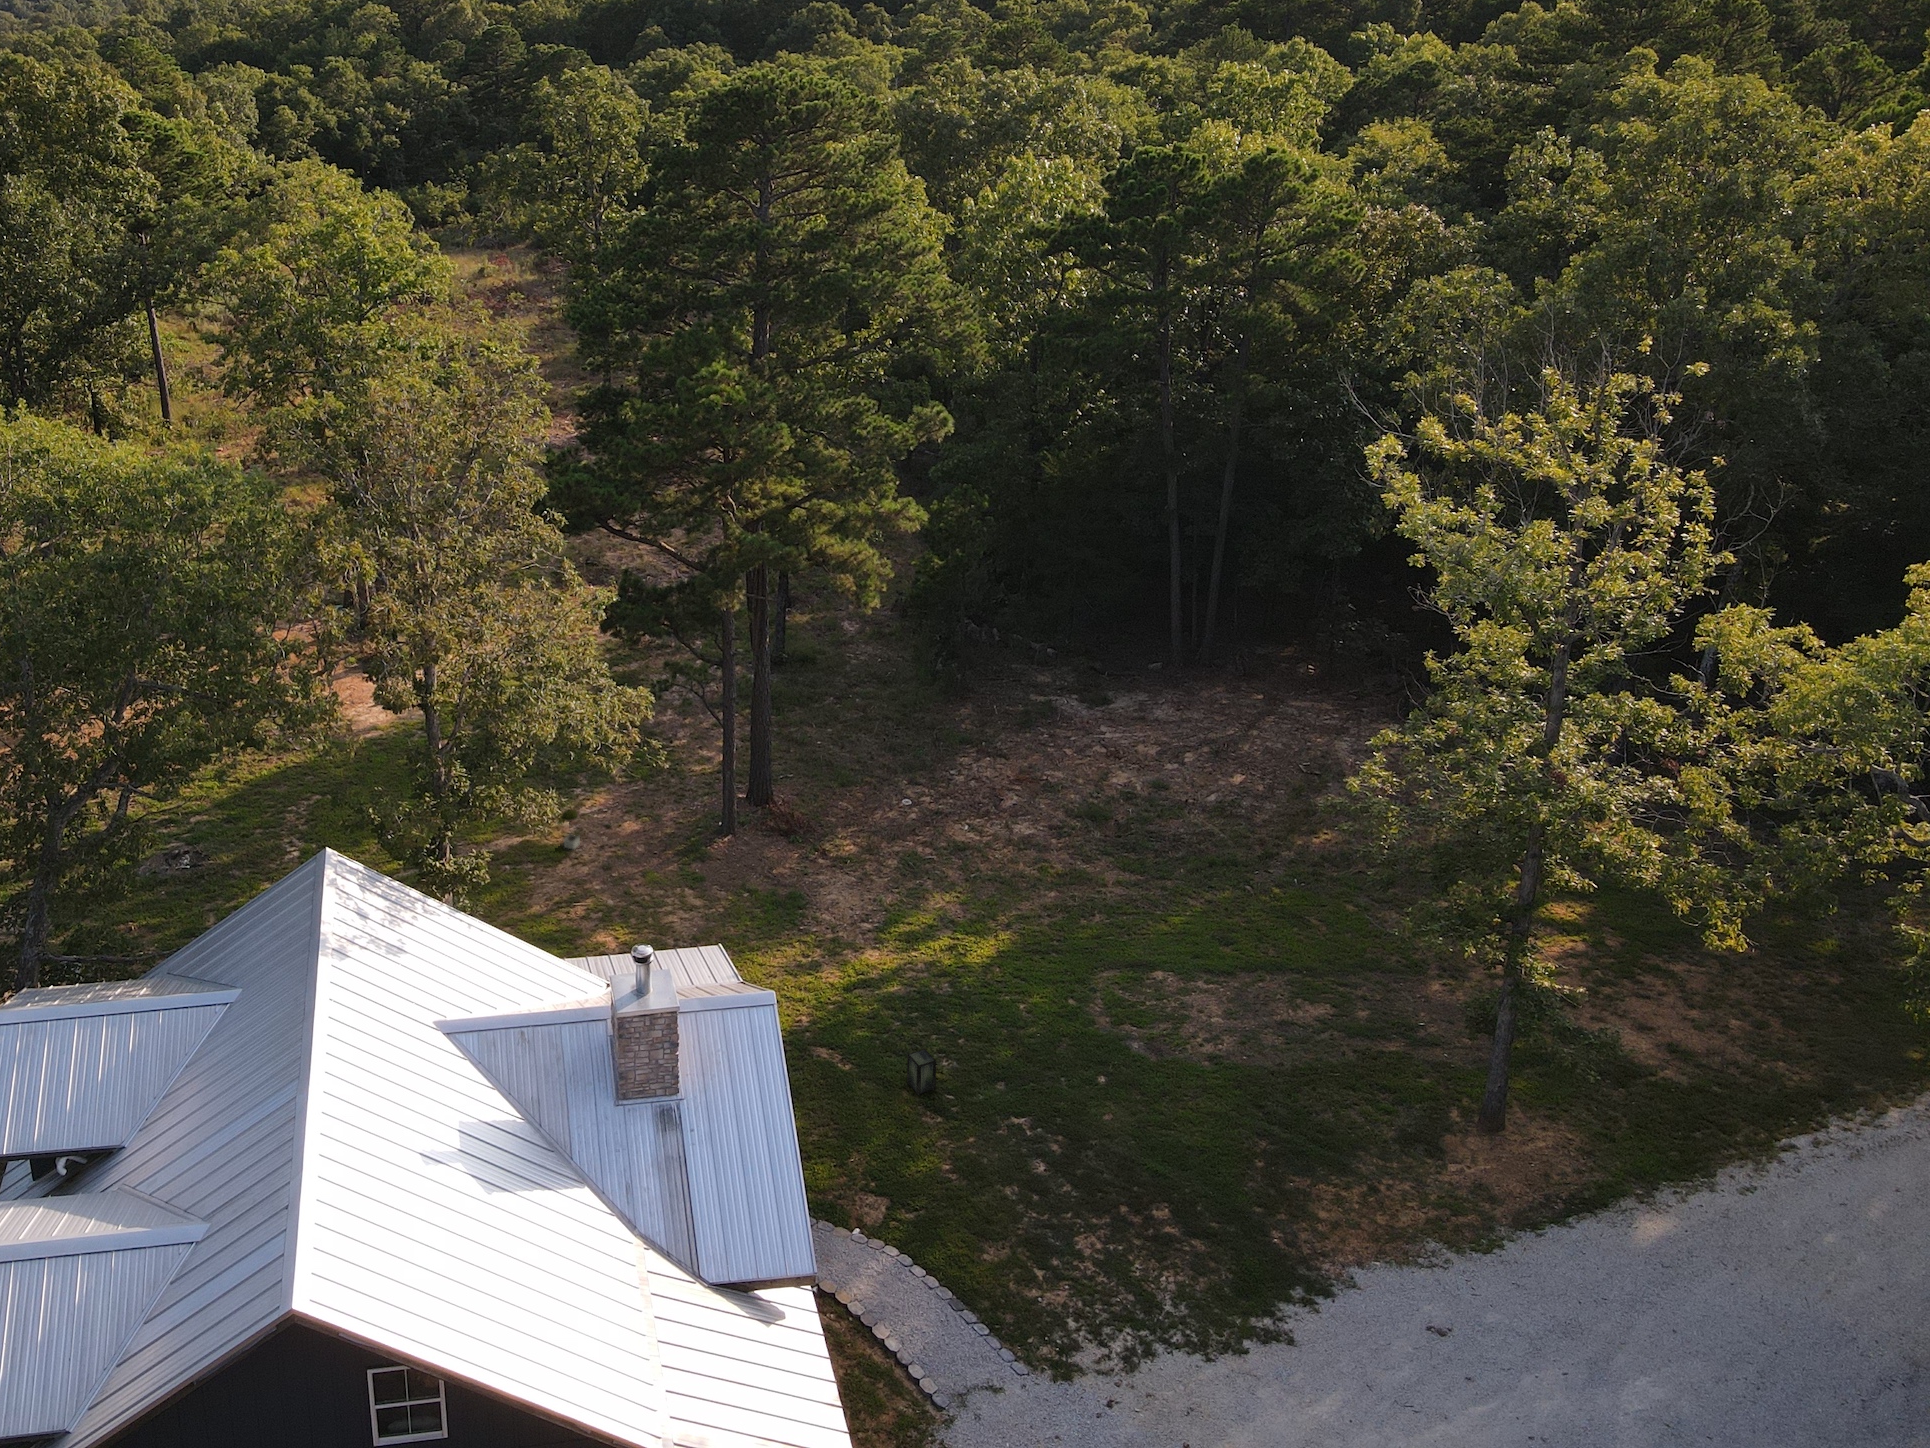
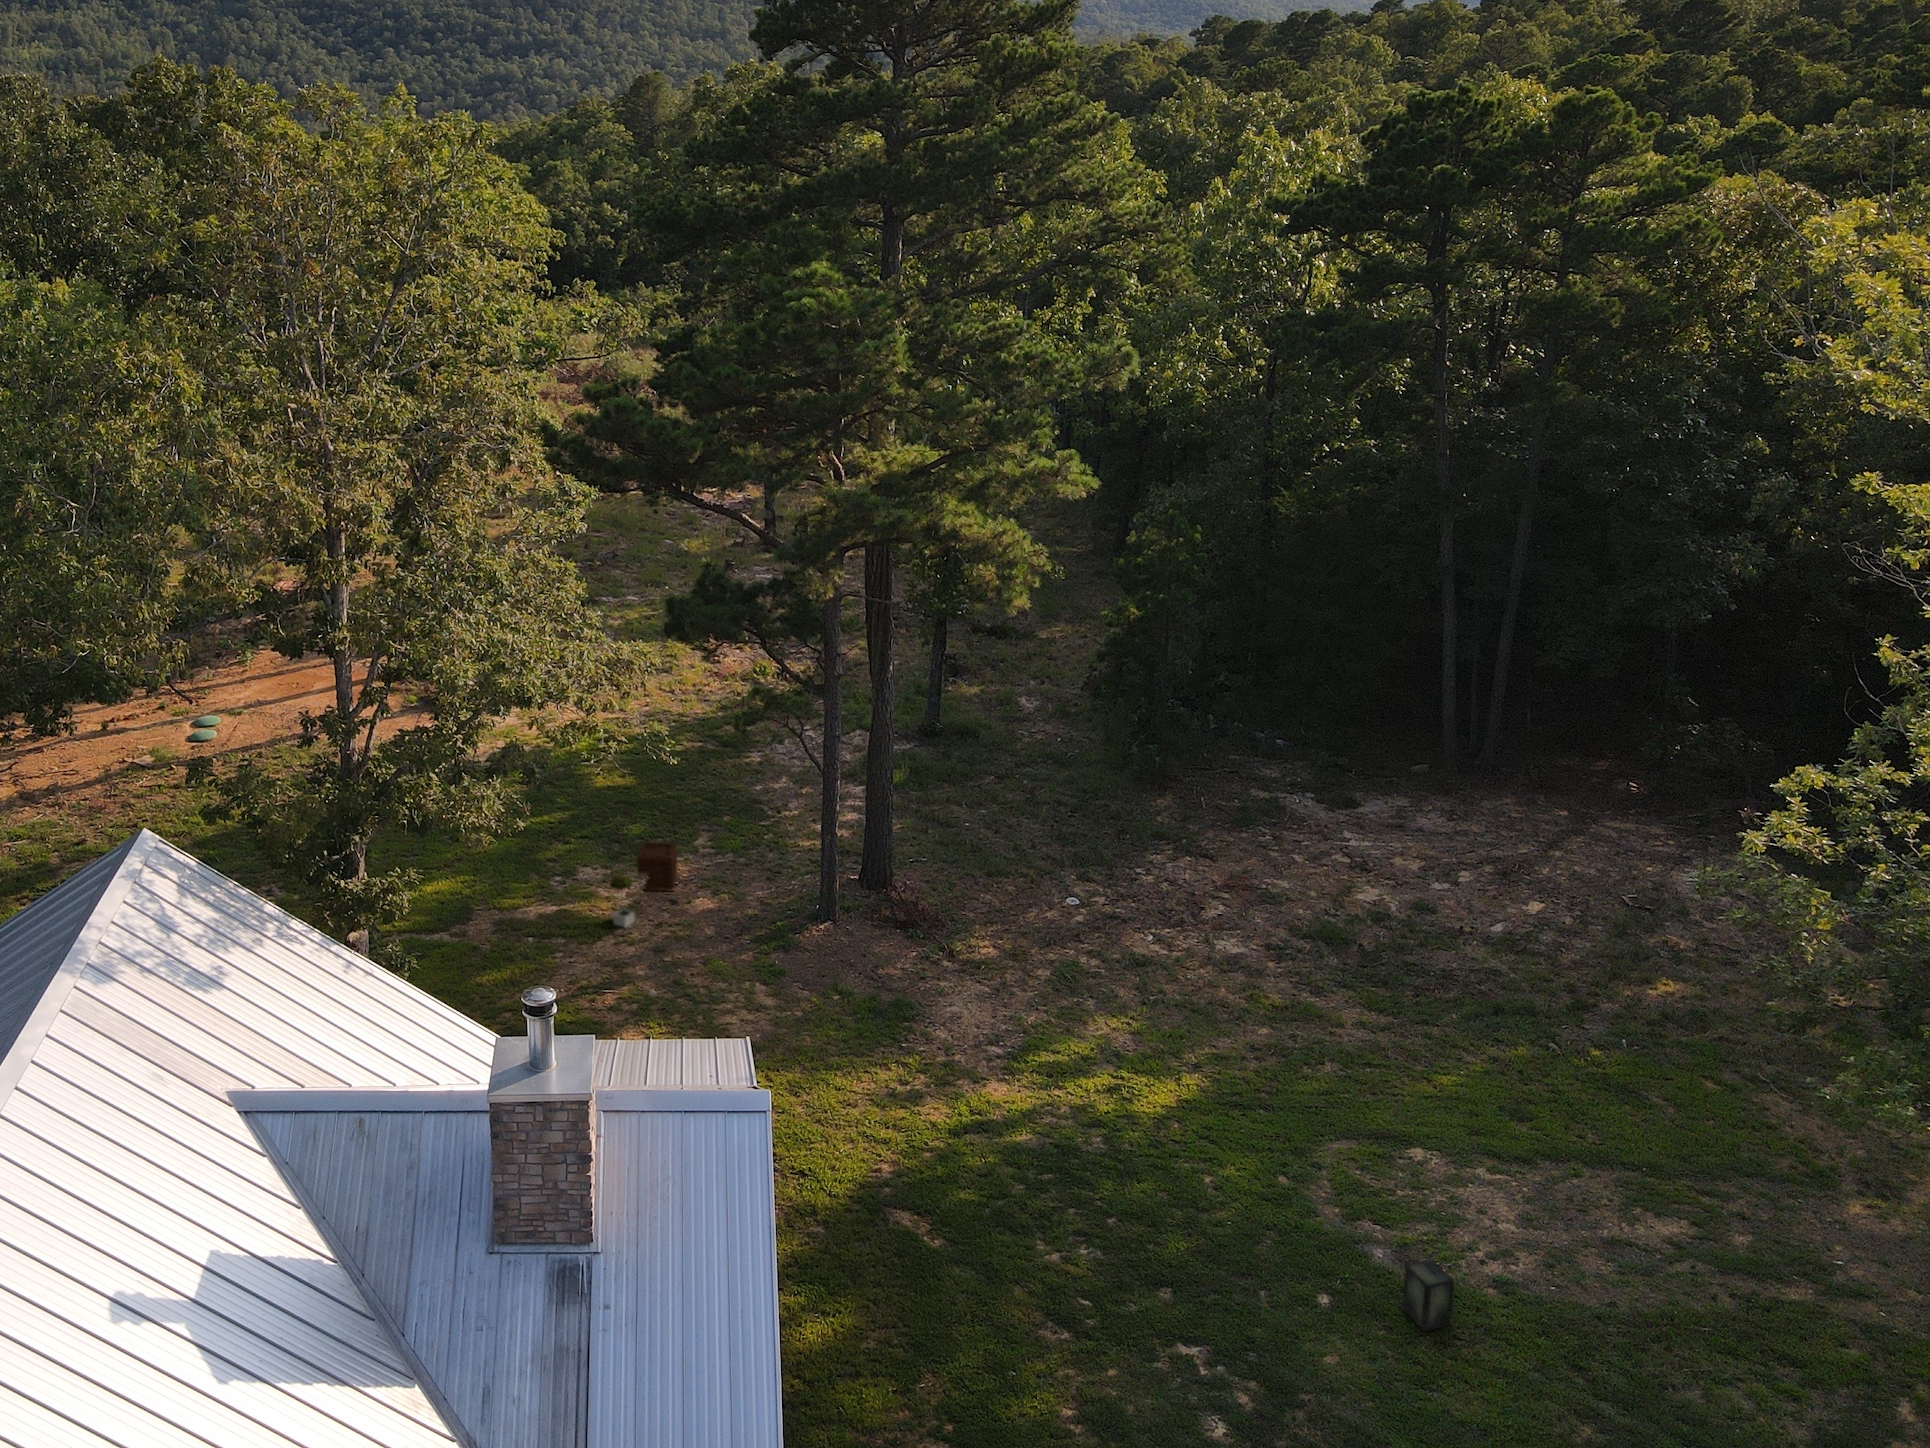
wooden crate: none [575,778,605,817] -> present [636,842,678,891]
storage box: present [907,1049,936,1095] -> present [1402,1260,1454,1331]

